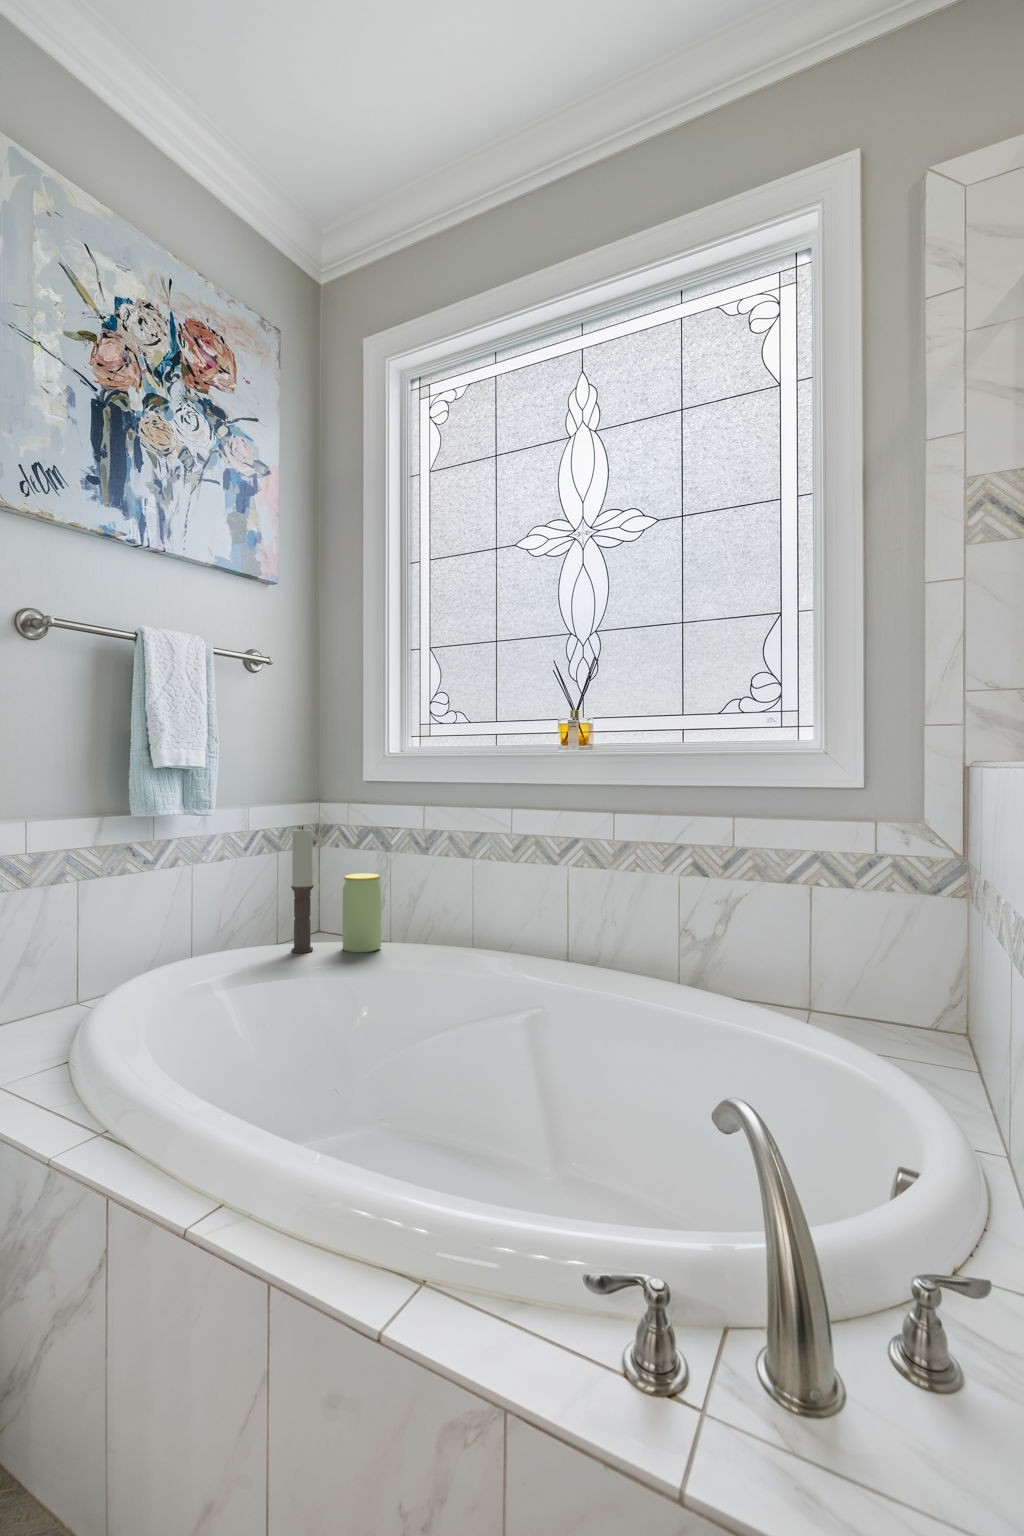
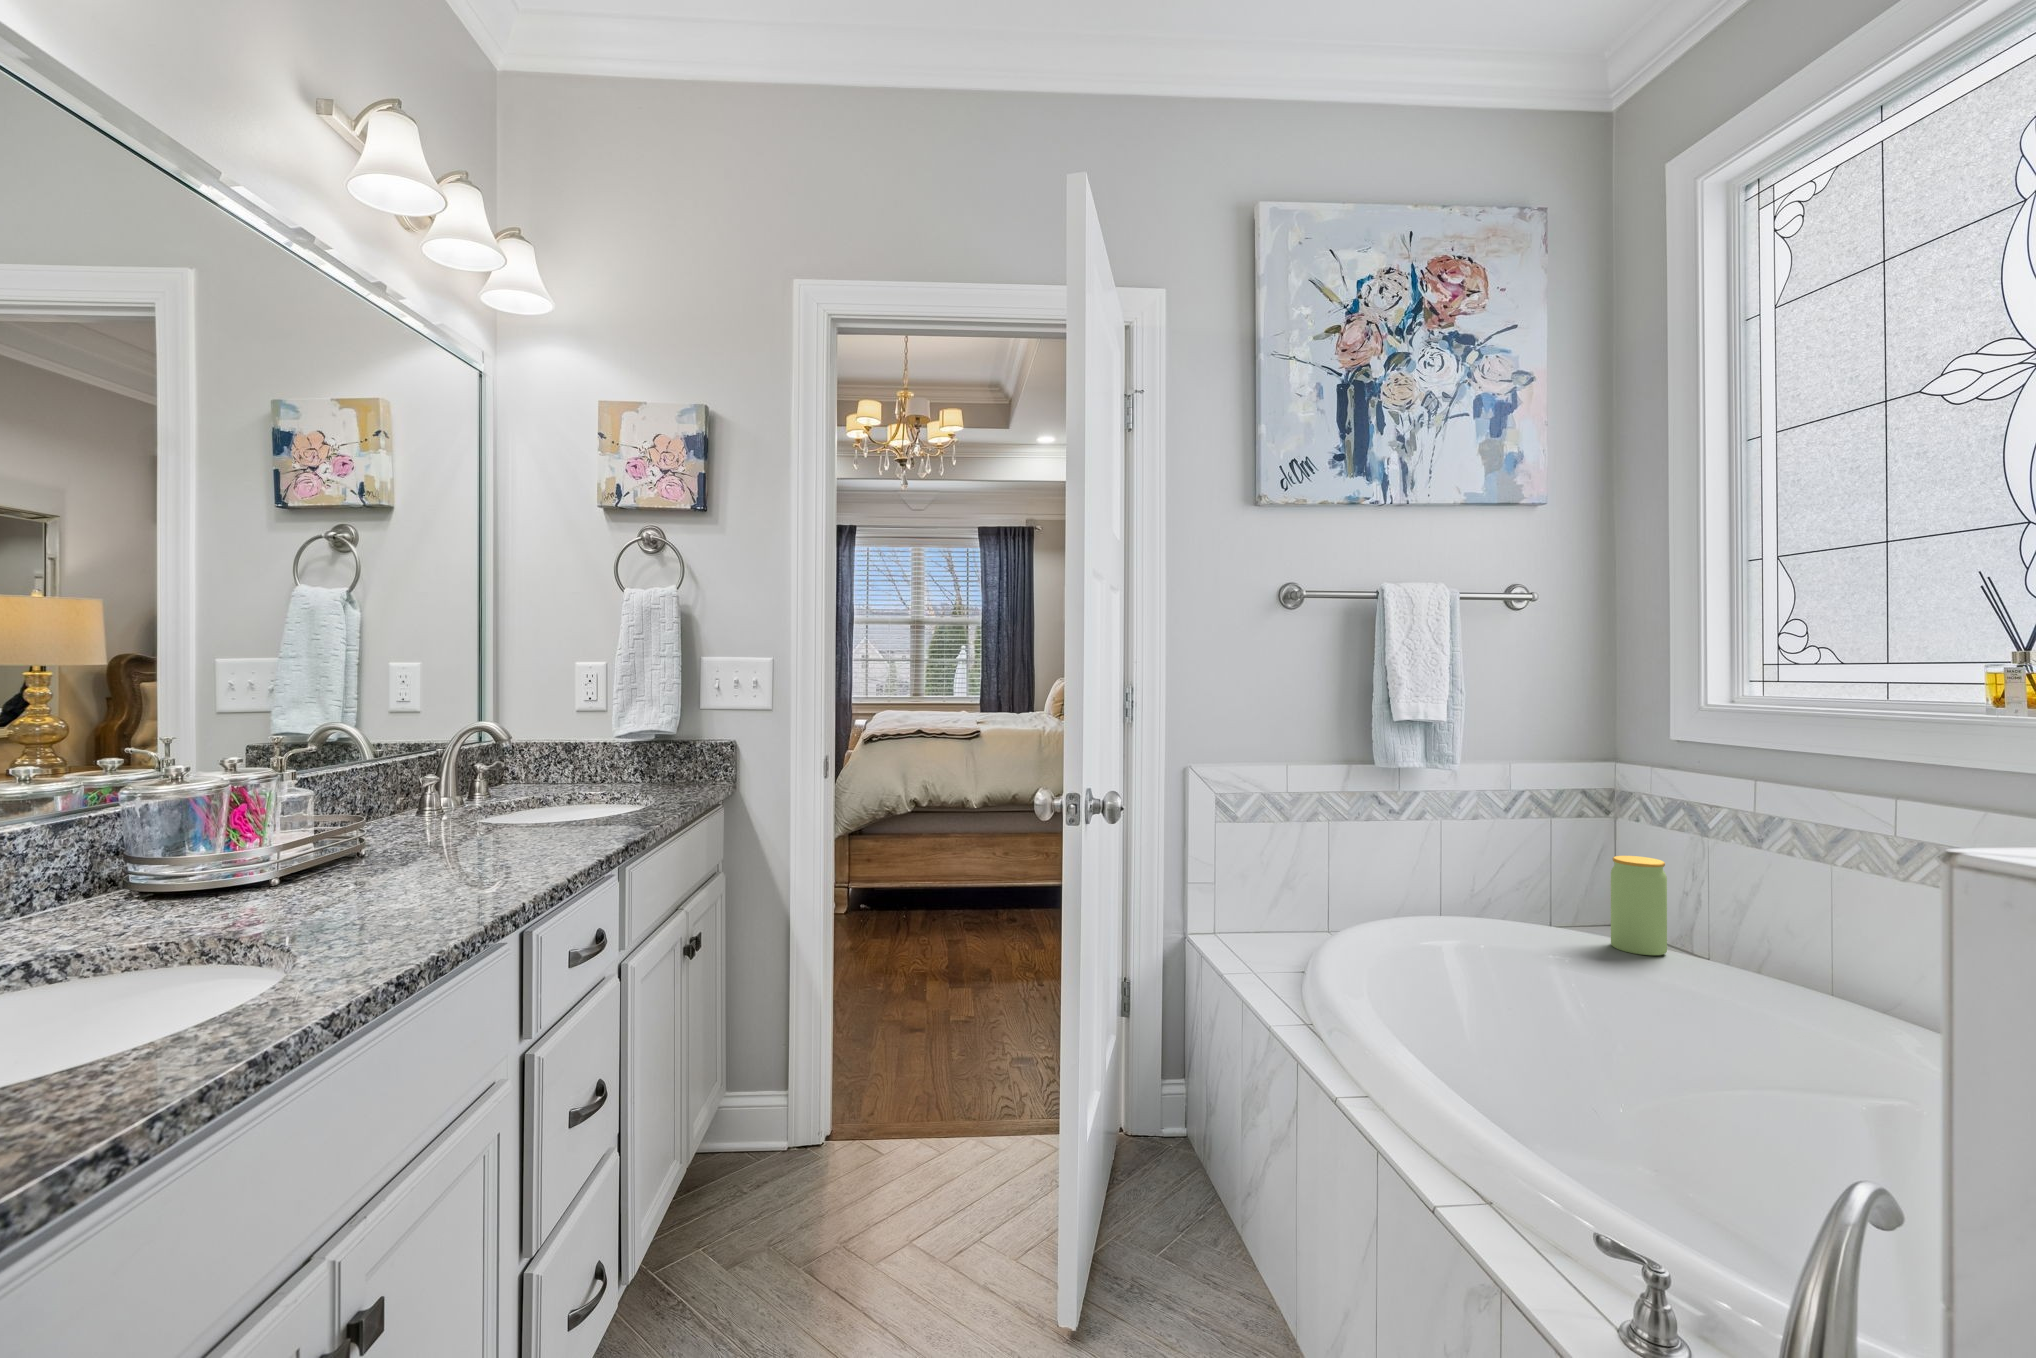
candle: present [291,826,314,953] -> none [1543,792,1571,937]

